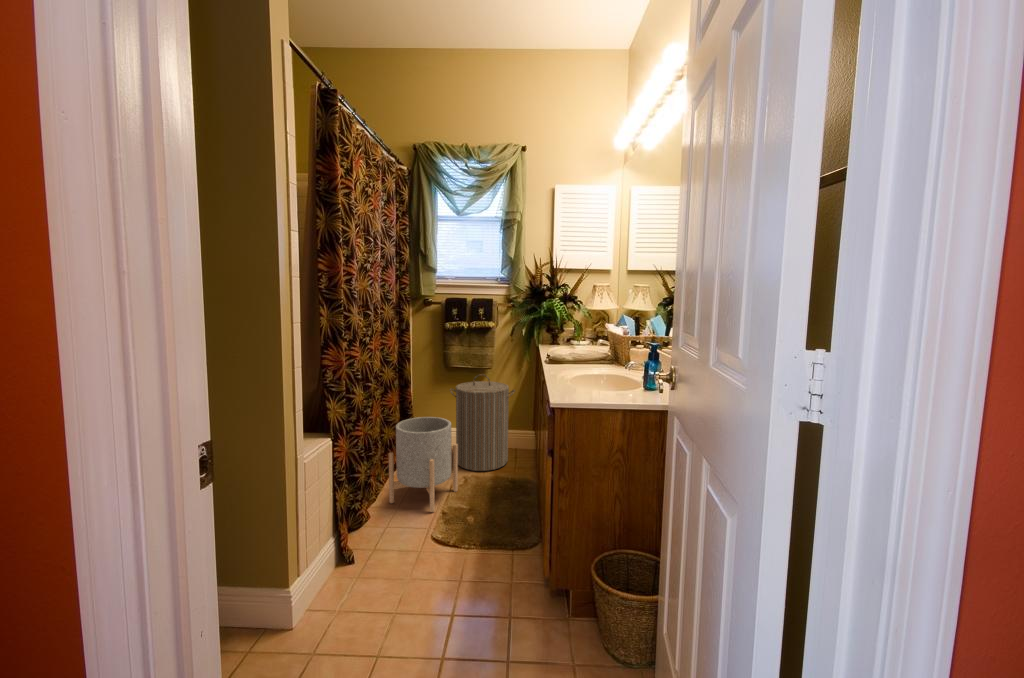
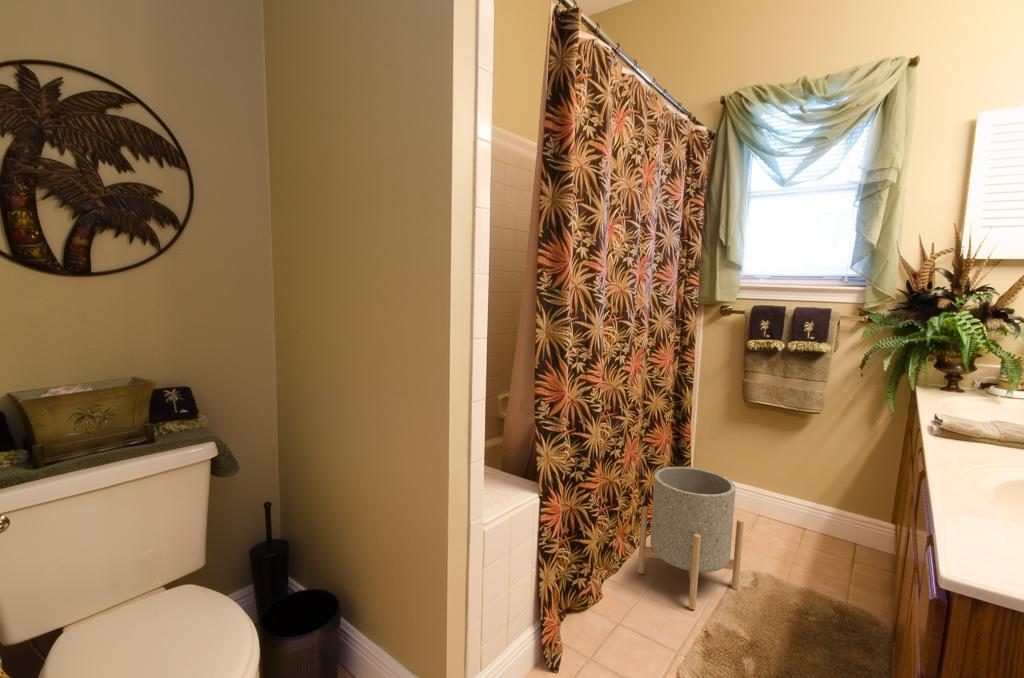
laundry hamper: present [450,374,515,471] -> none [745,422,861,575]

